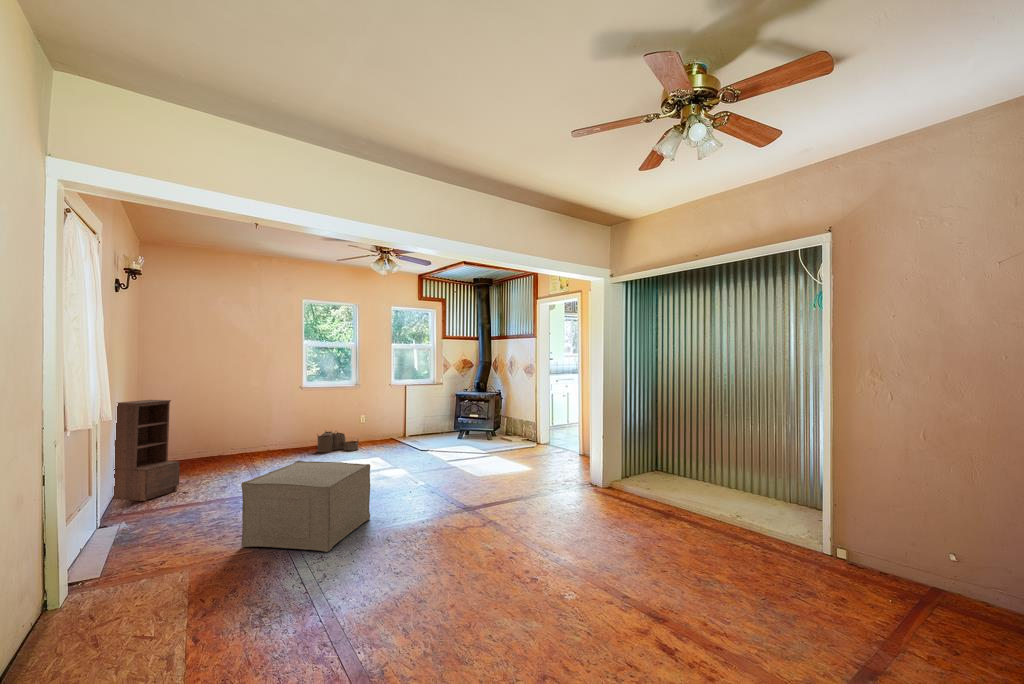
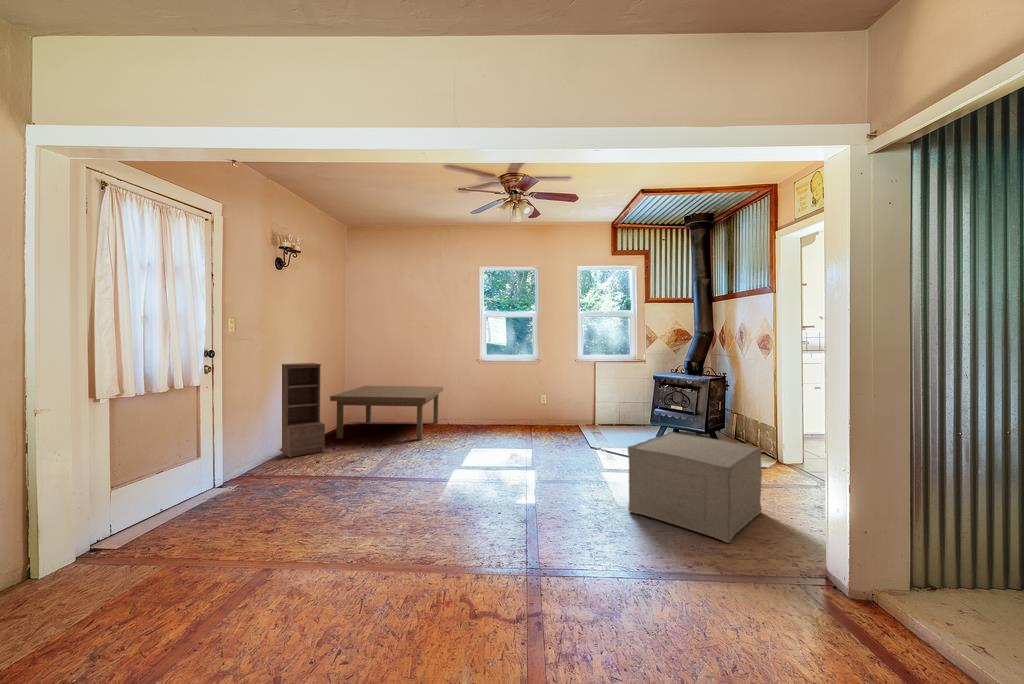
coffee table: none [161,416,276,479] -> present [330,386,443,440]
woven basket: present [317,431,358,452] -> none [483,407,526,433]
ottoman: present [241,461,370,552] -> present [628,432,762,543]

